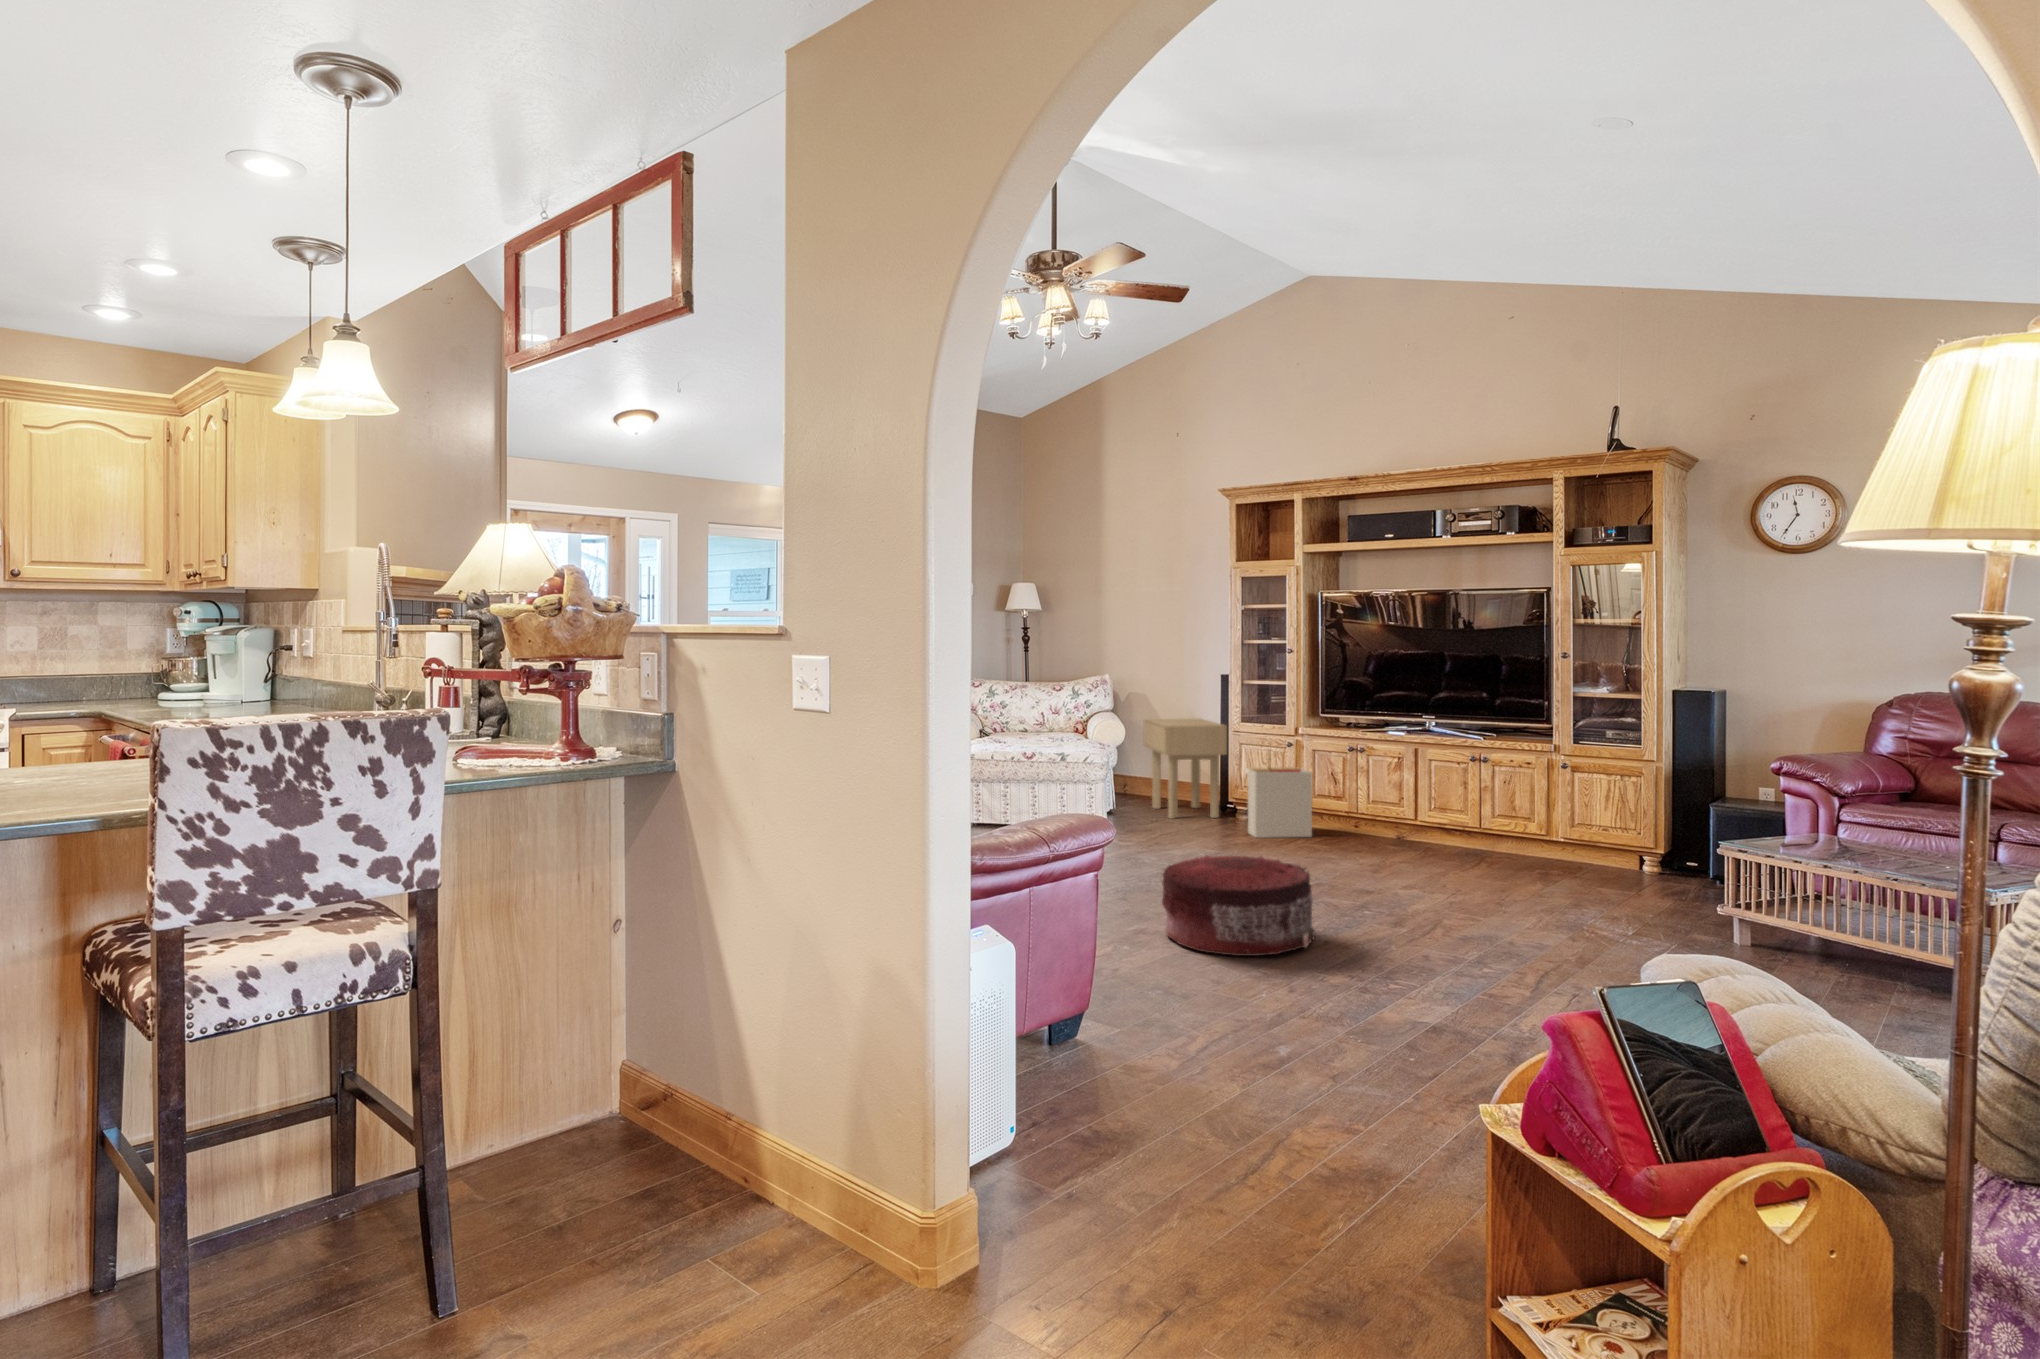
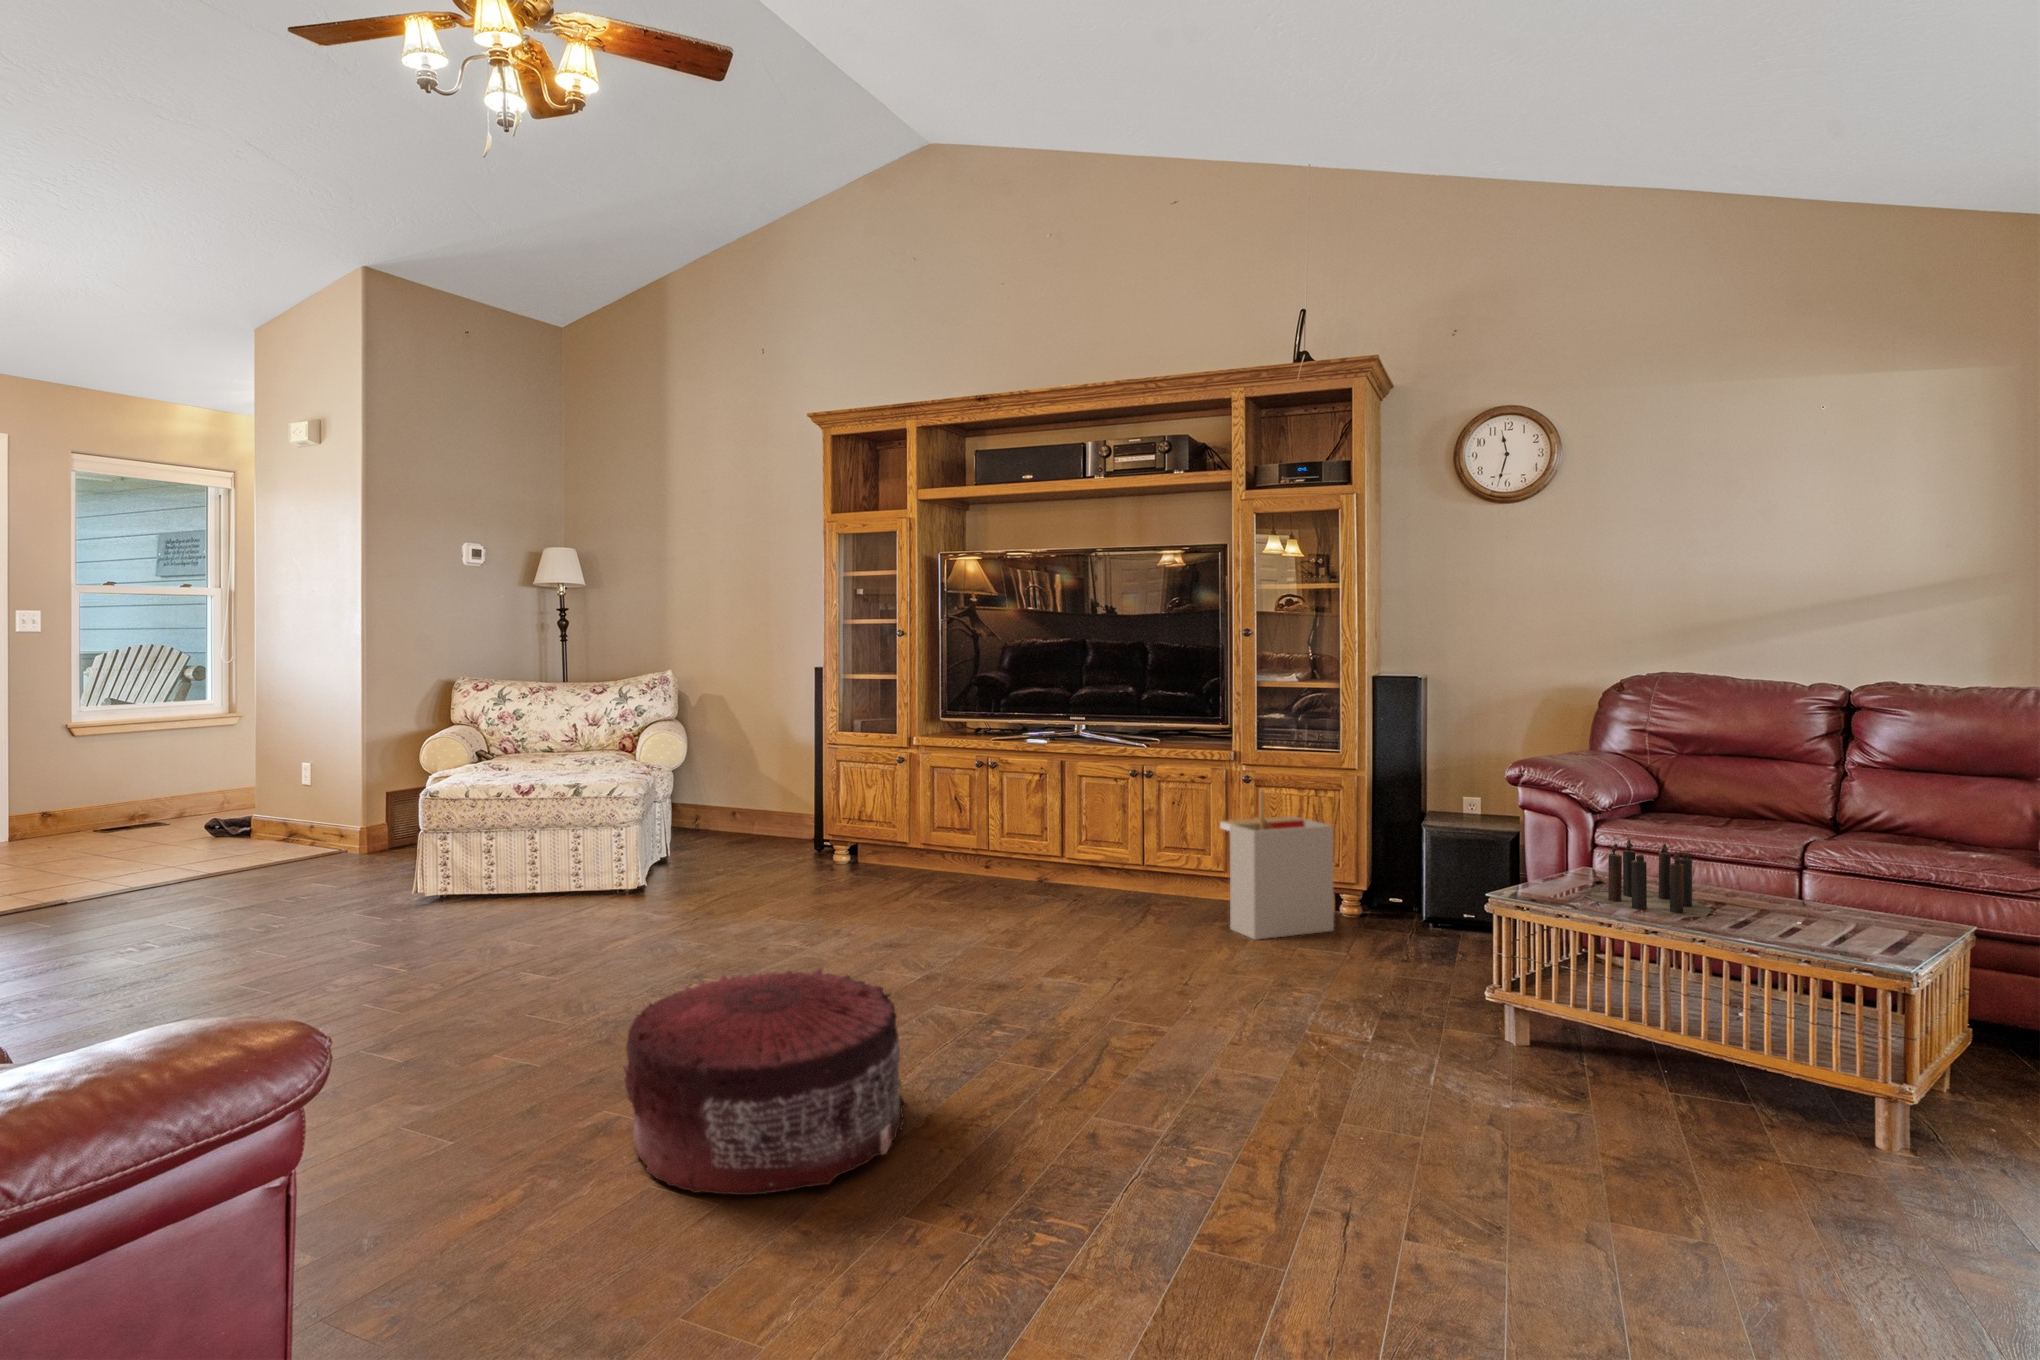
side table: present [1144,719,1227,819] -> none [715,726,822,866]
storage bin: present [1246,751,1312,838] -> present [1220,790,1334,940]
candle: none [1793,809,1913,861] -> present [1586,839,1712,918]

